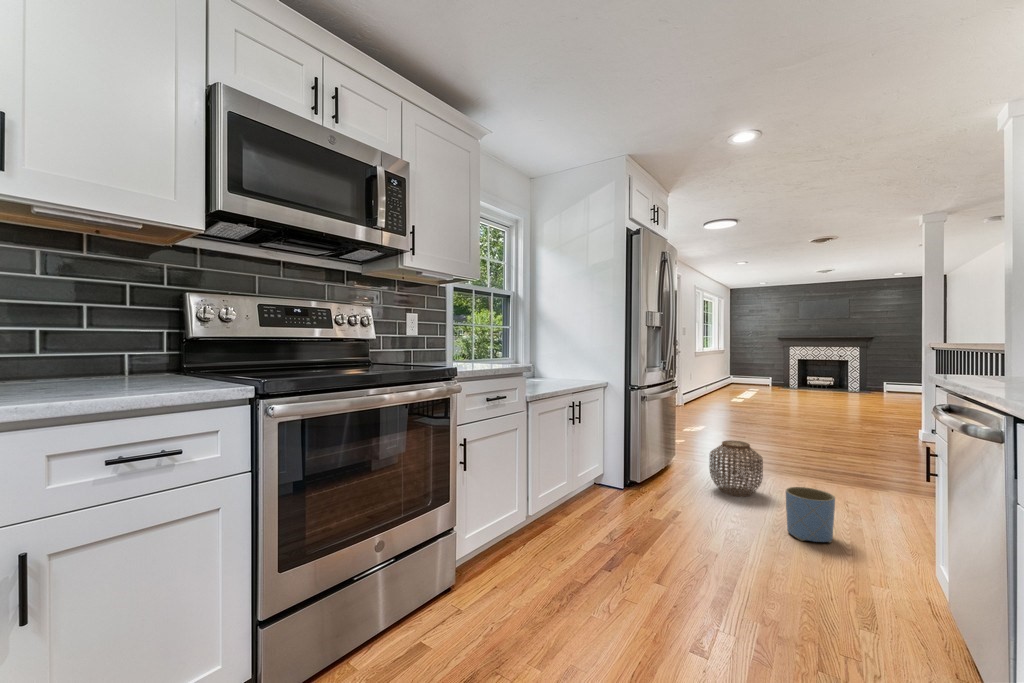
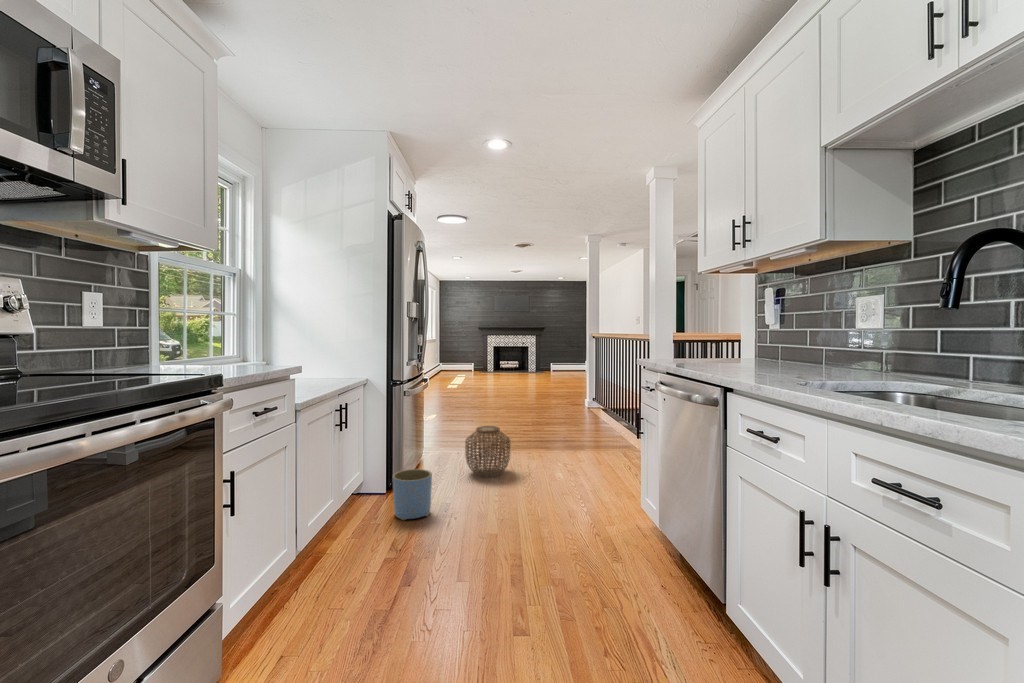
planter: present [786,487,835,543] -> present [393,469,432,520]

